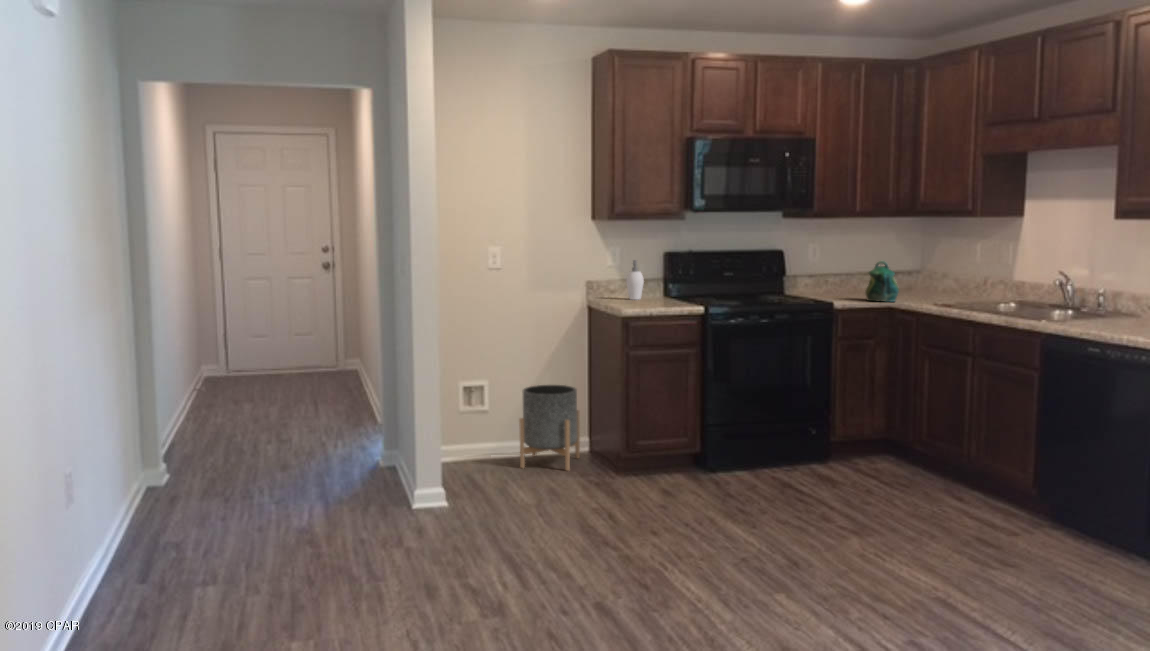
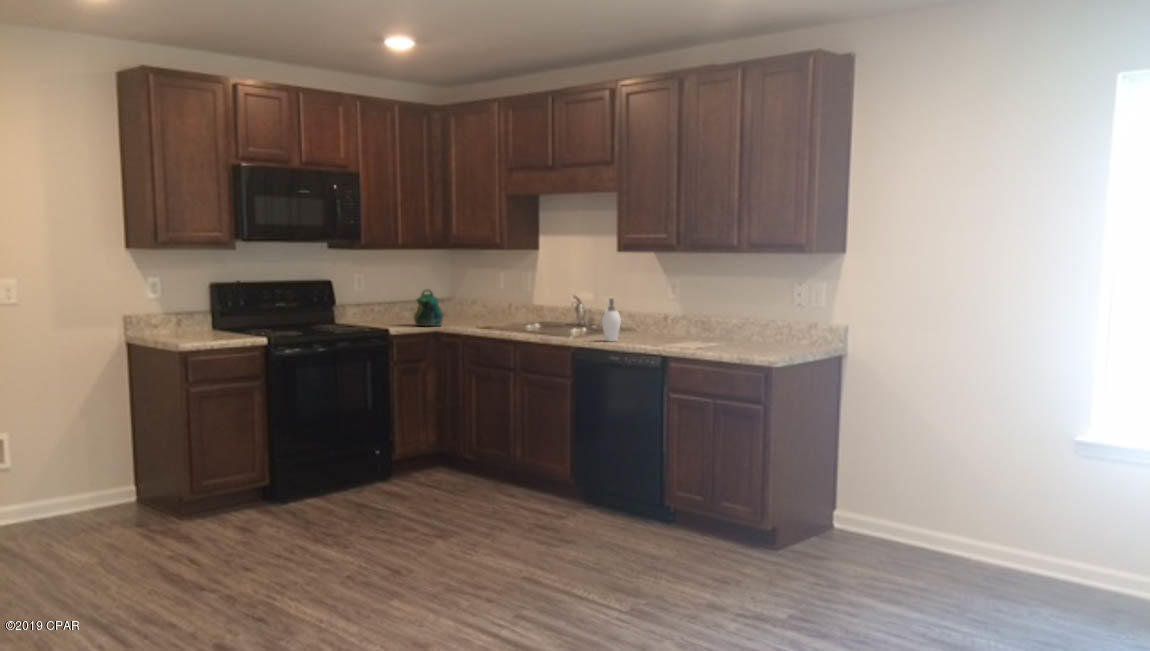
soap dispenser: present [626,260,644,300] -> present [602,298,621,341]
planter: present [519,385,580,471] -> none [48,433,125,533]

